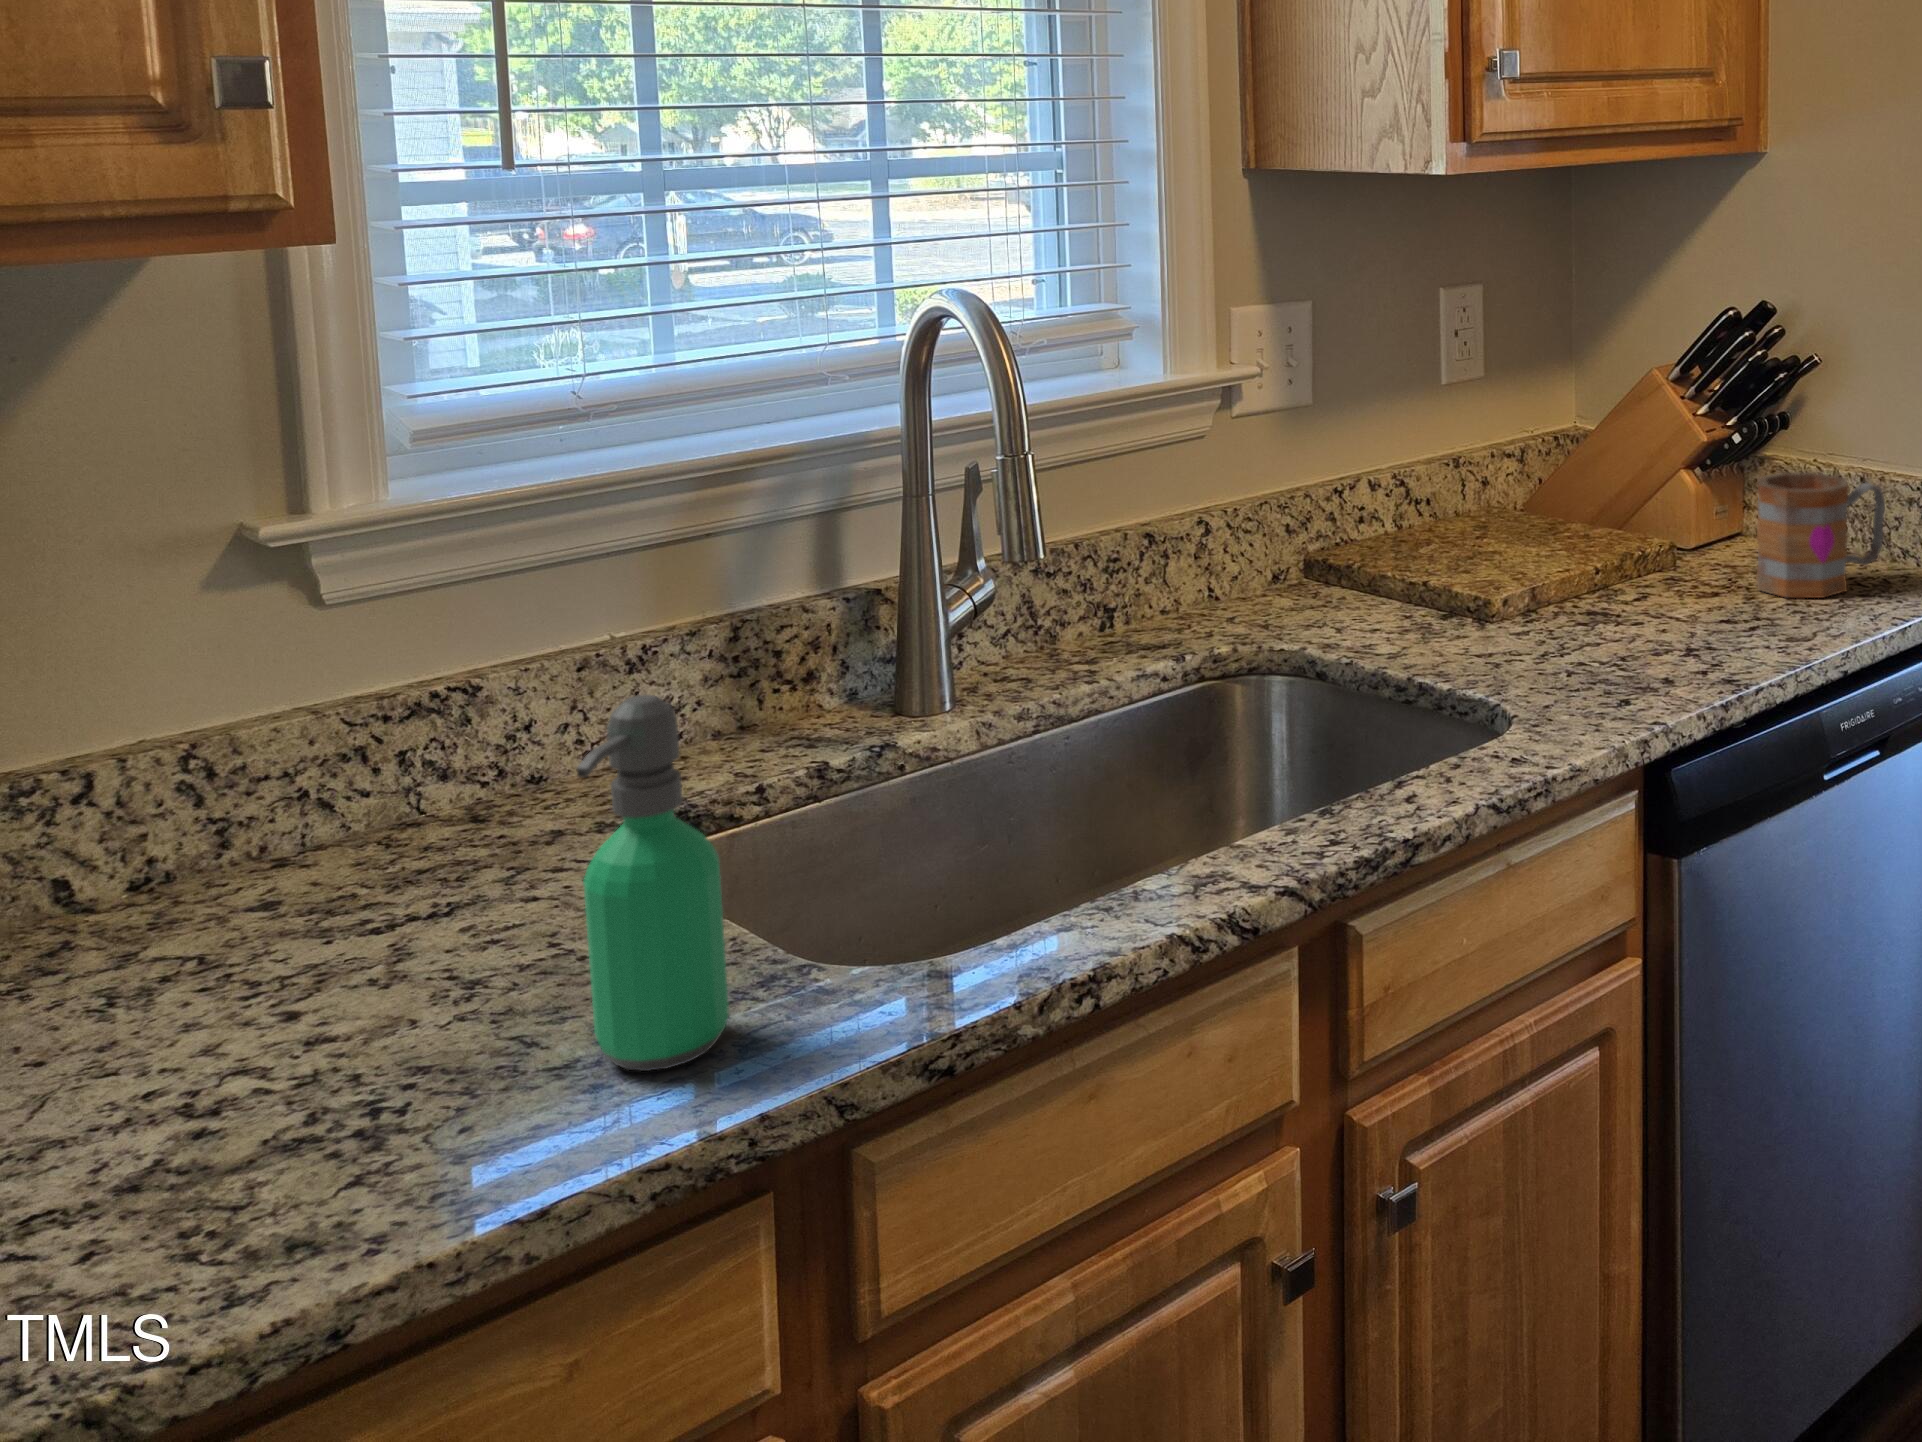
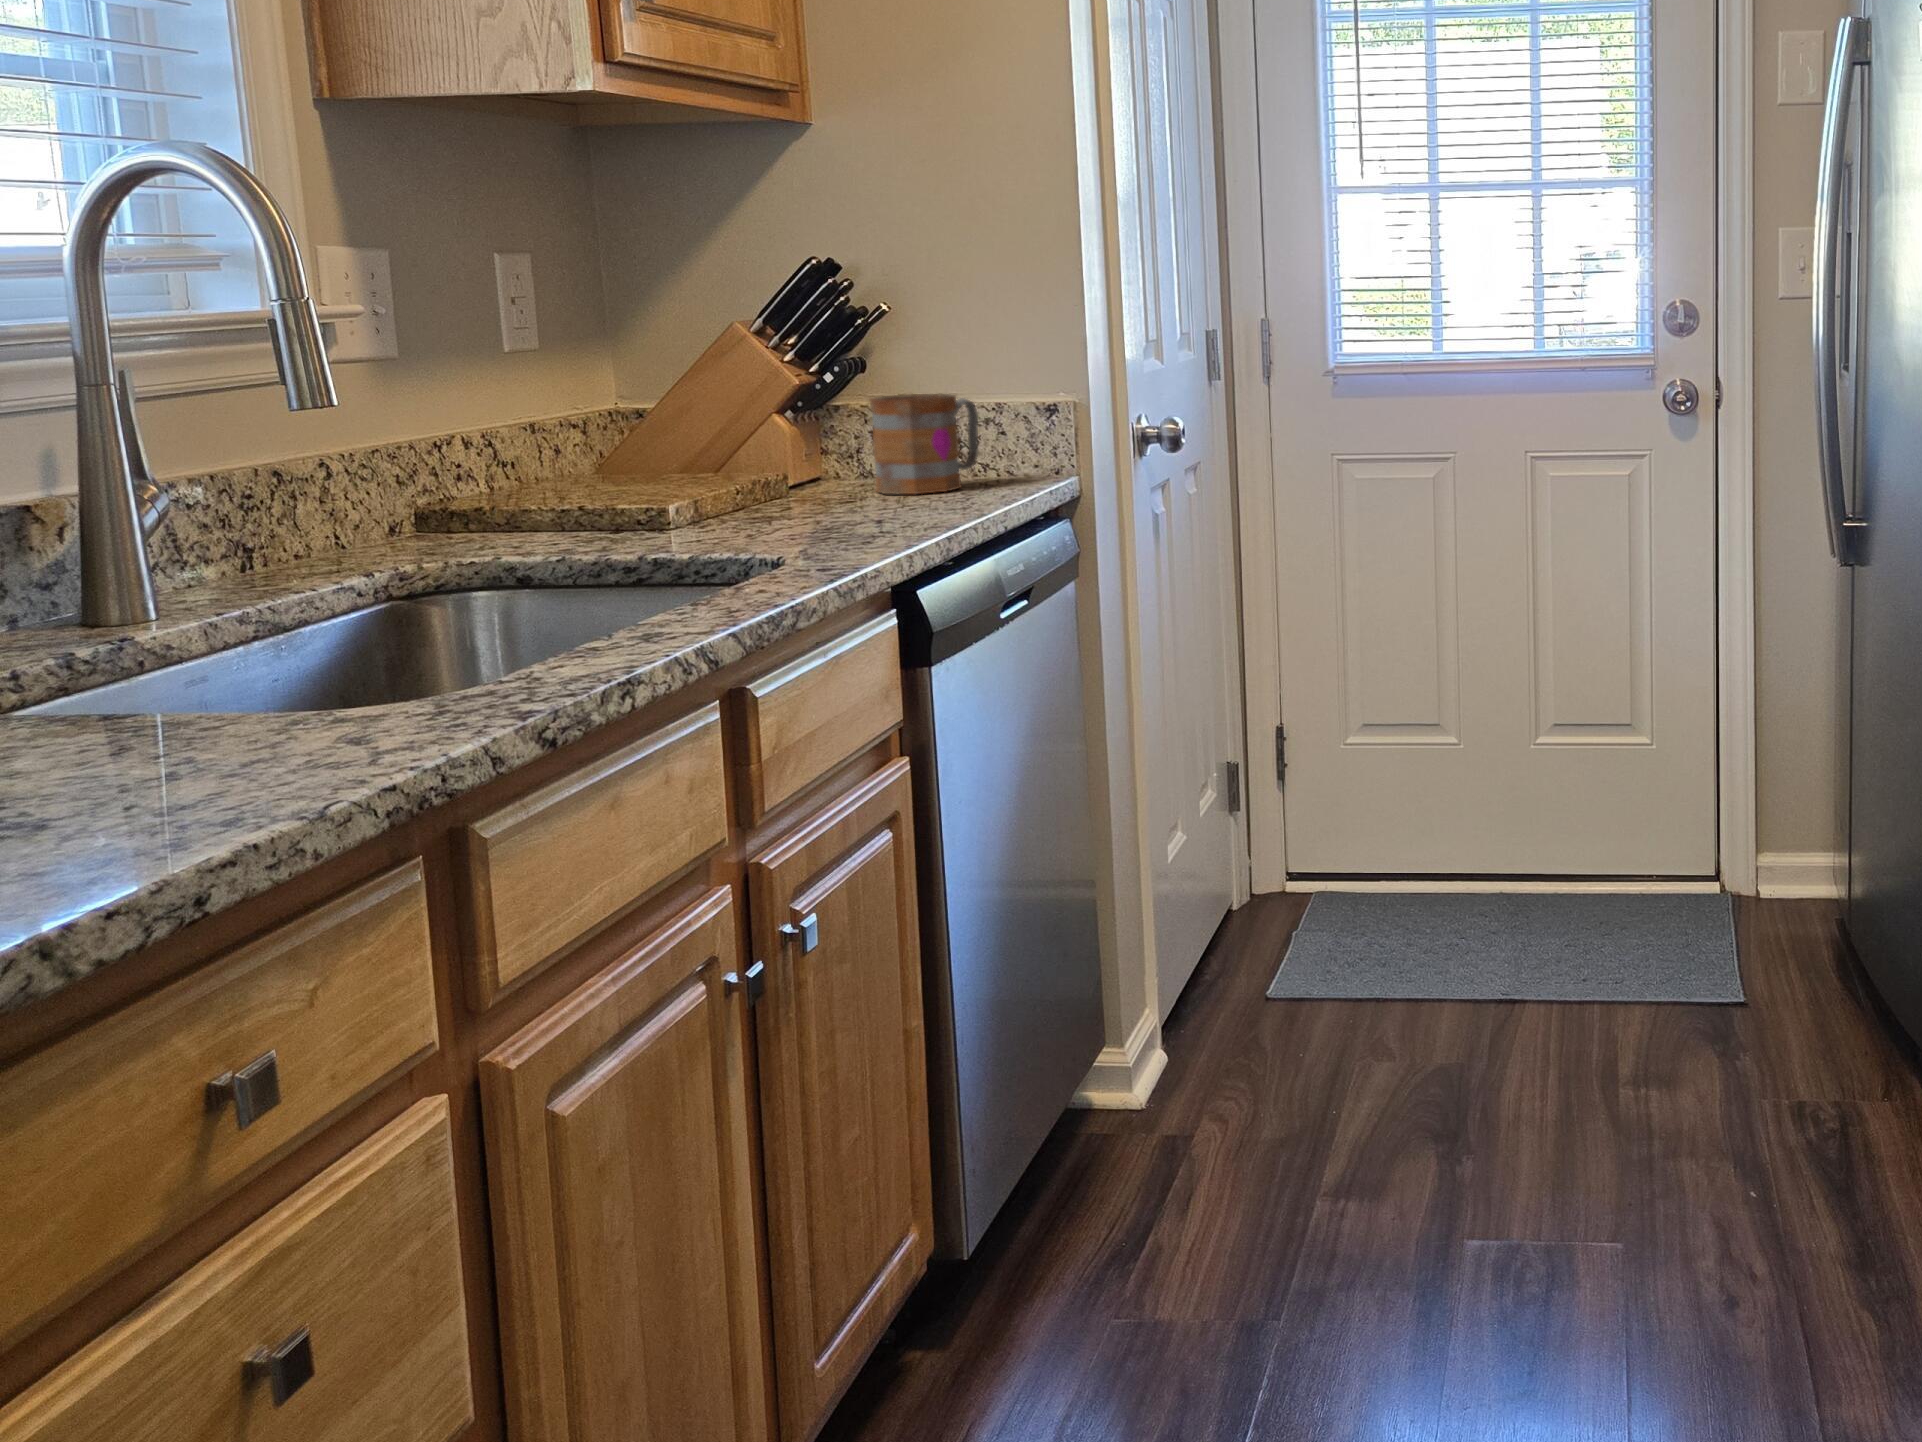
soap dispenser: present [577,695,729,1071] -> none [159,382,332,765]

